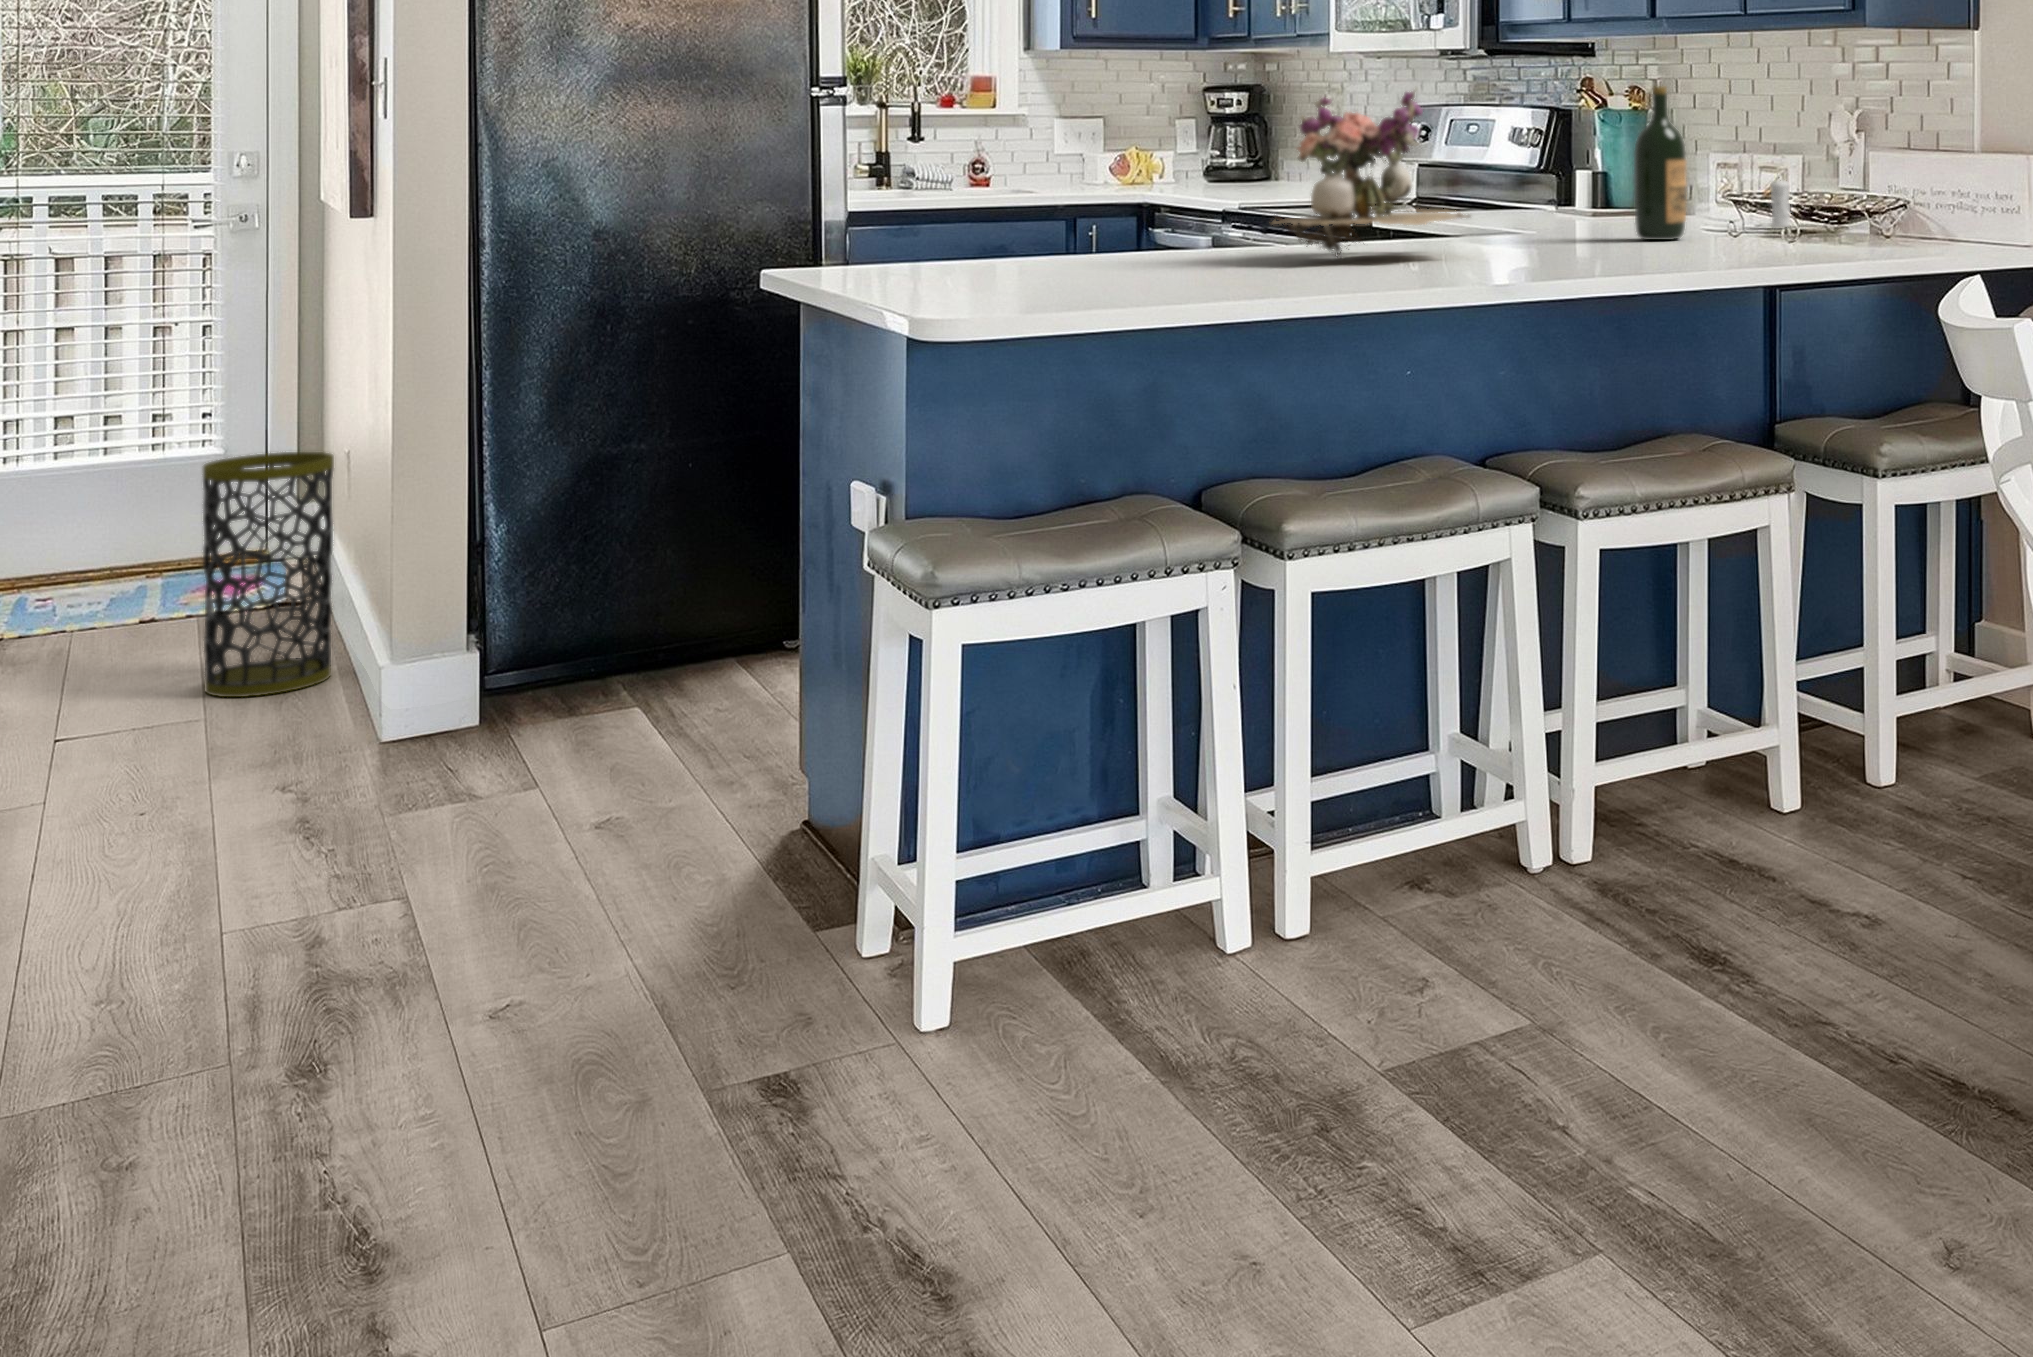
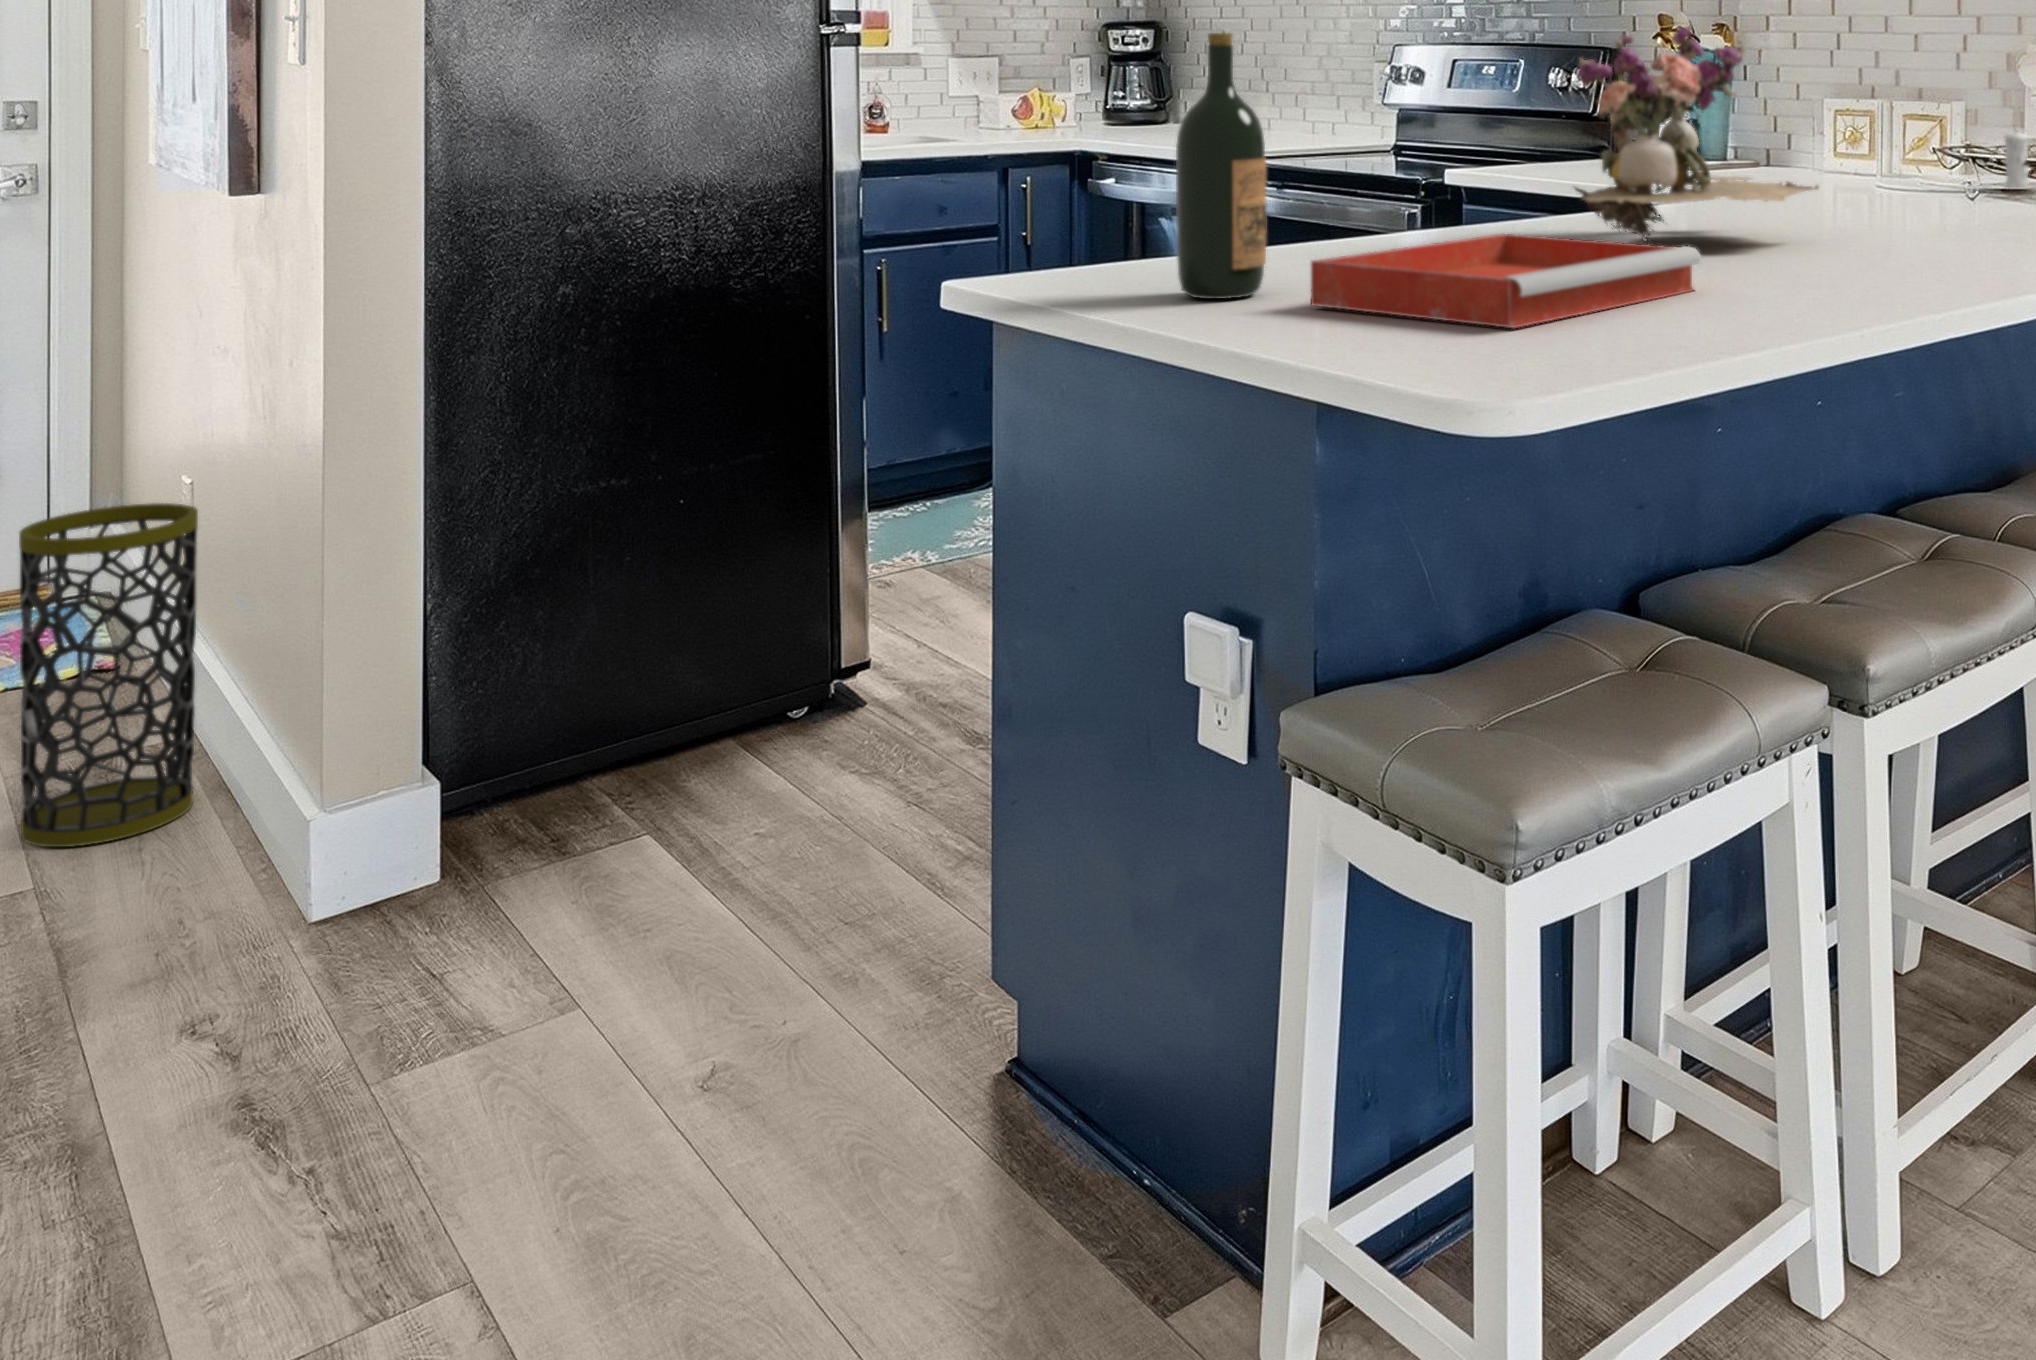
wine bottle: present [1634,86,1687,240] -> present [1176,33,1266,299]
tray: none [980,244,1271,298] -> present [1311,234,1701,328]

